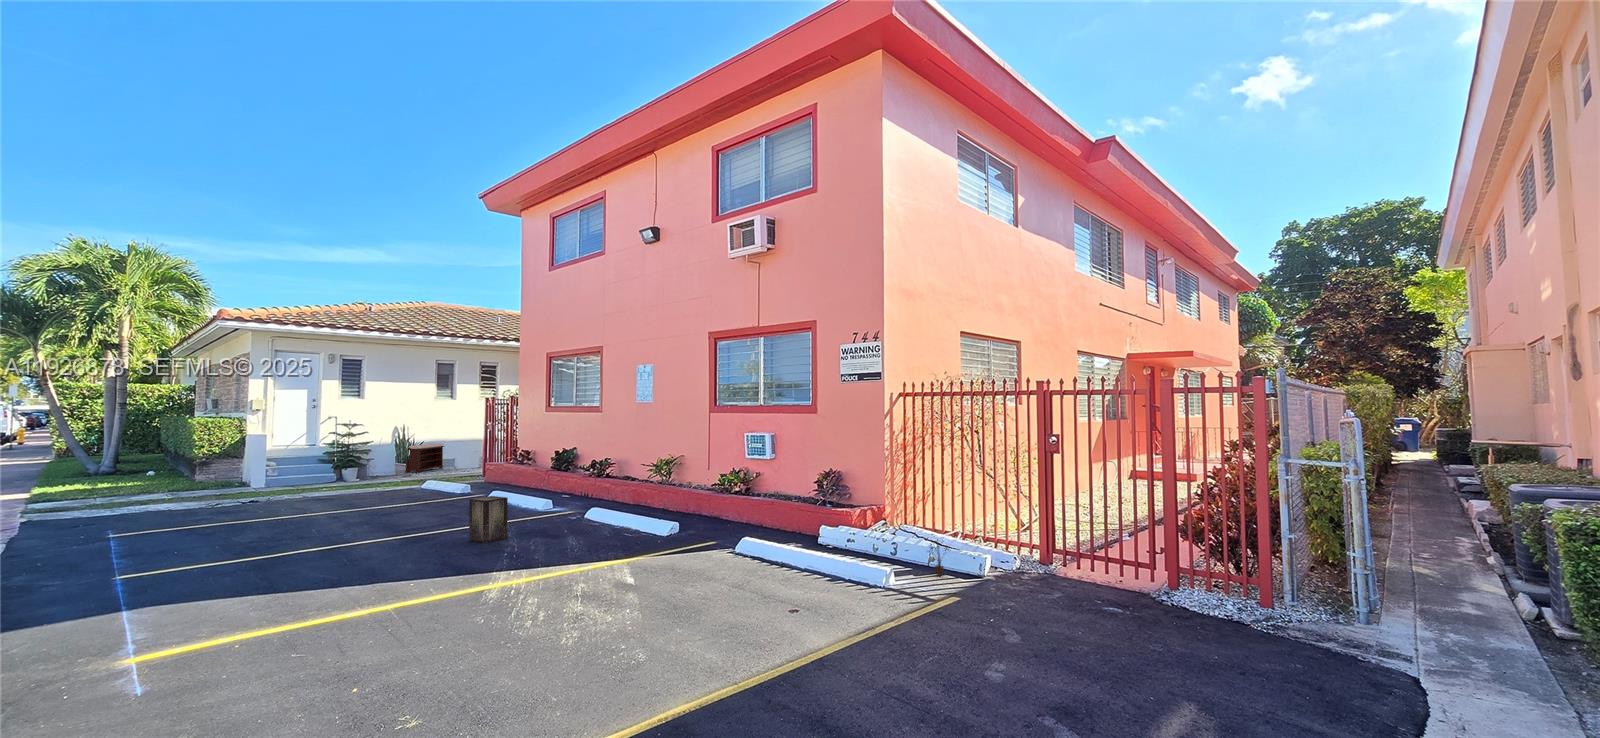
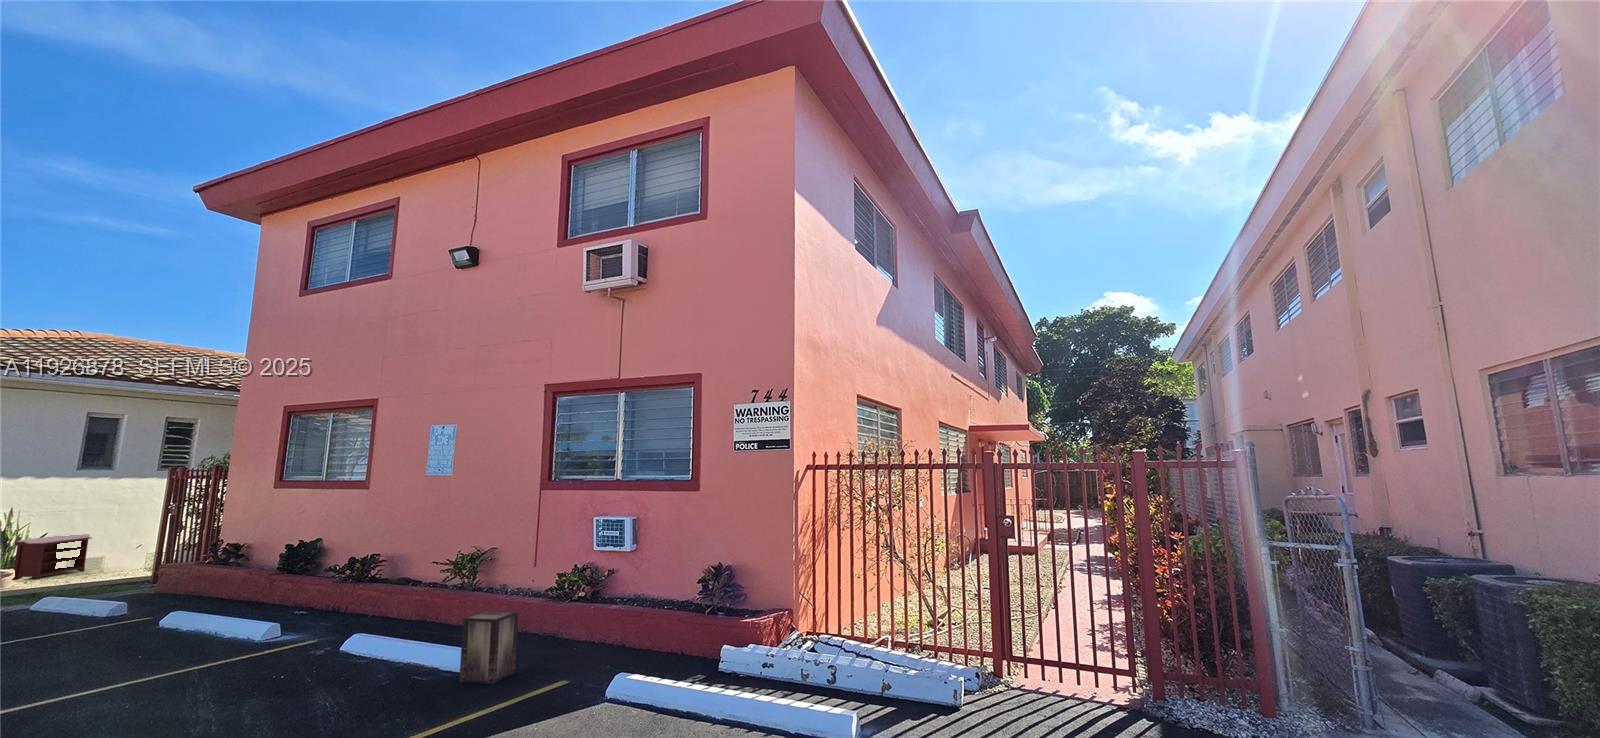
storage box: present [469,496,508,543] -> present [459,611,518,684]
decorative plant: present [929,541,946,576] -> none [886,661,921,714]

